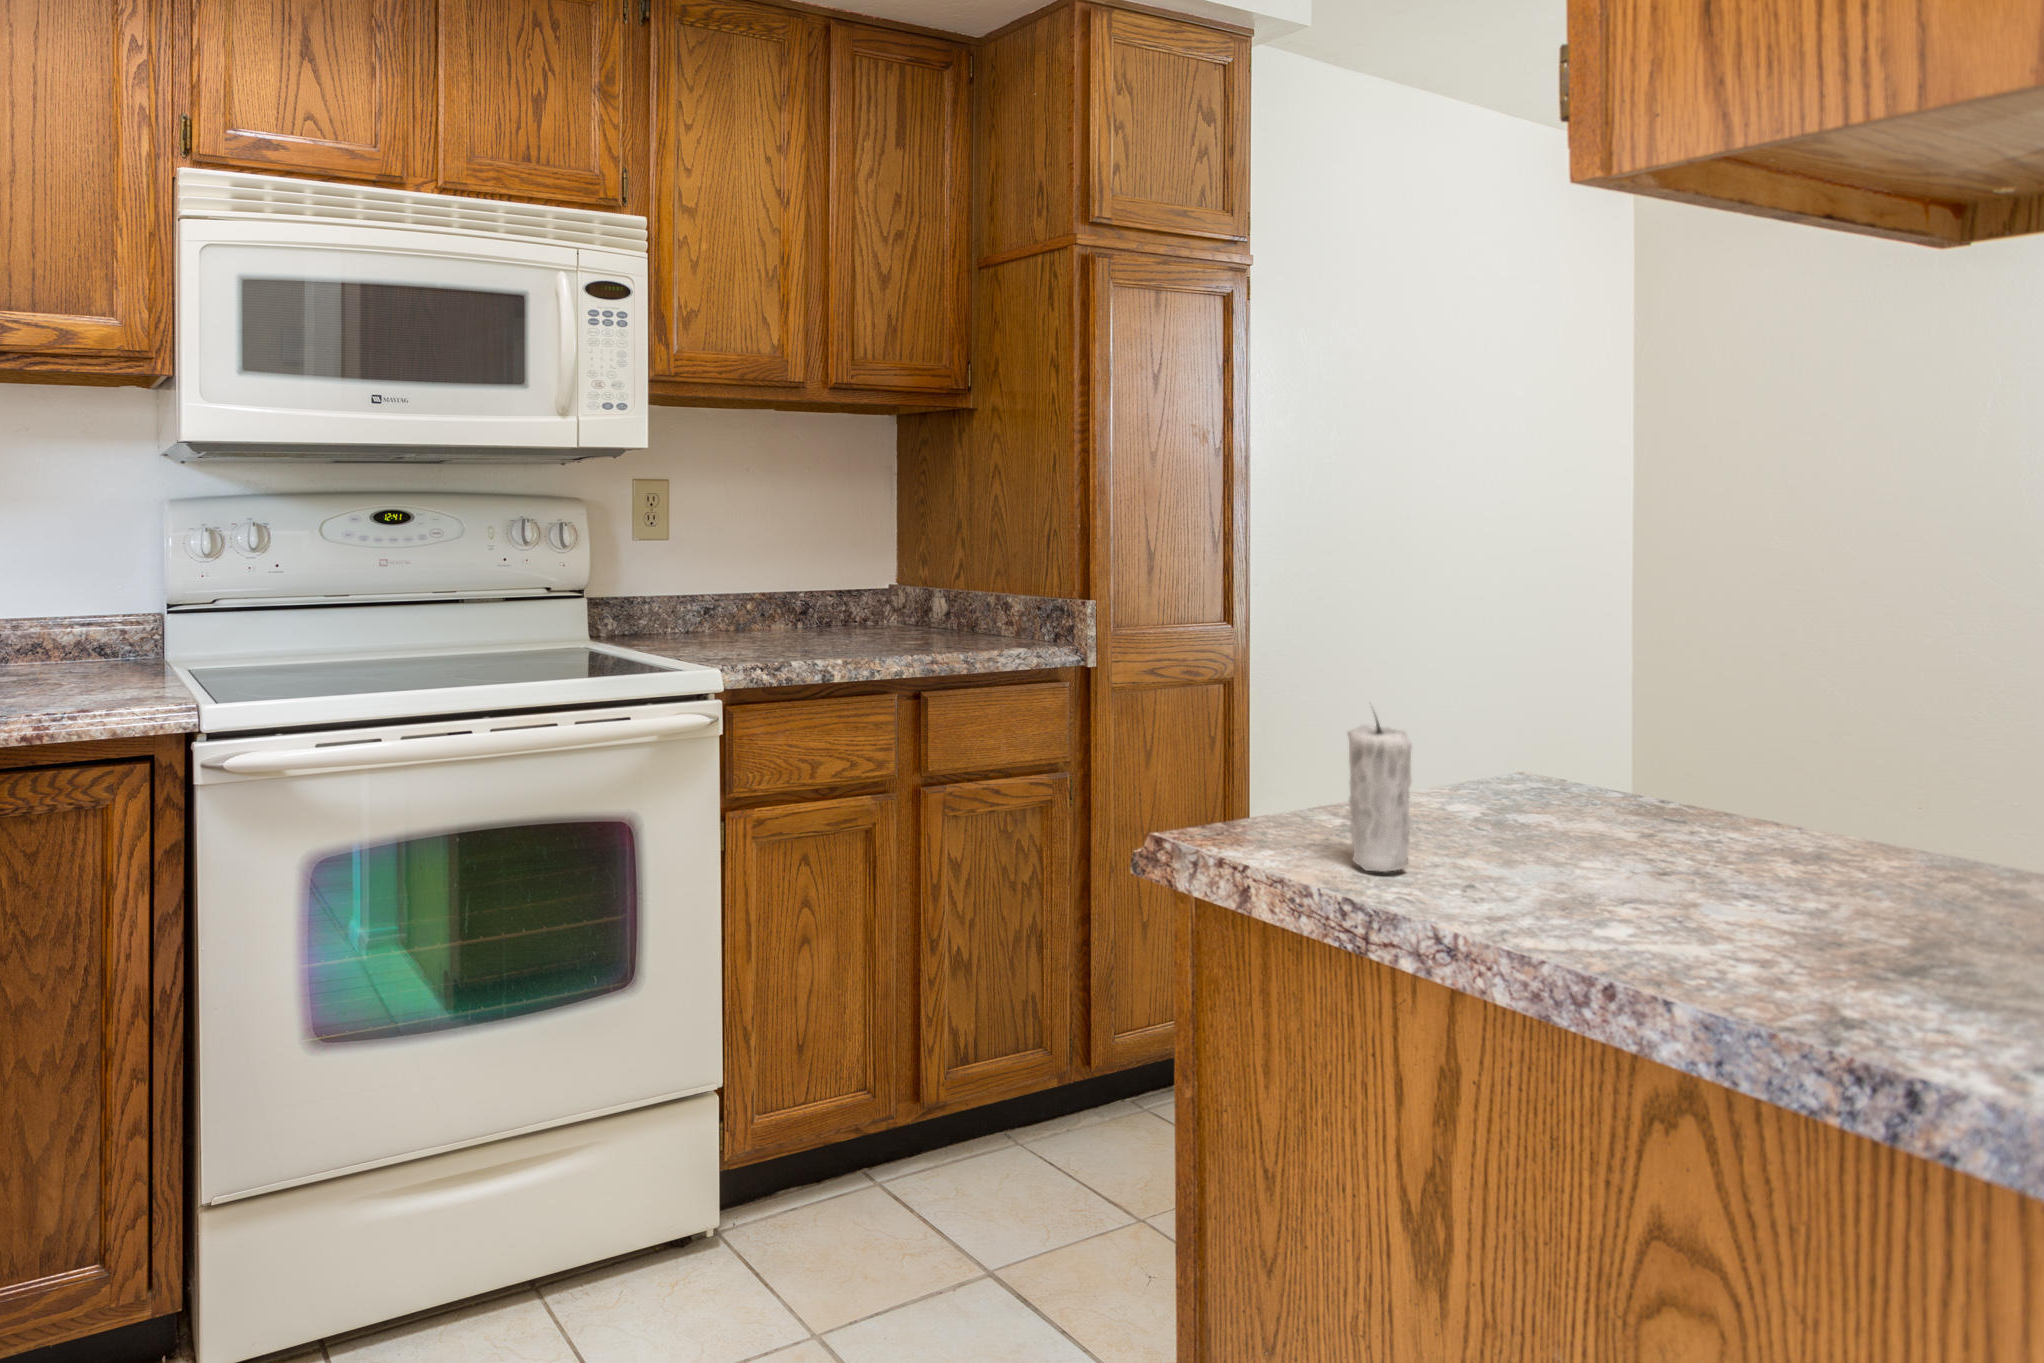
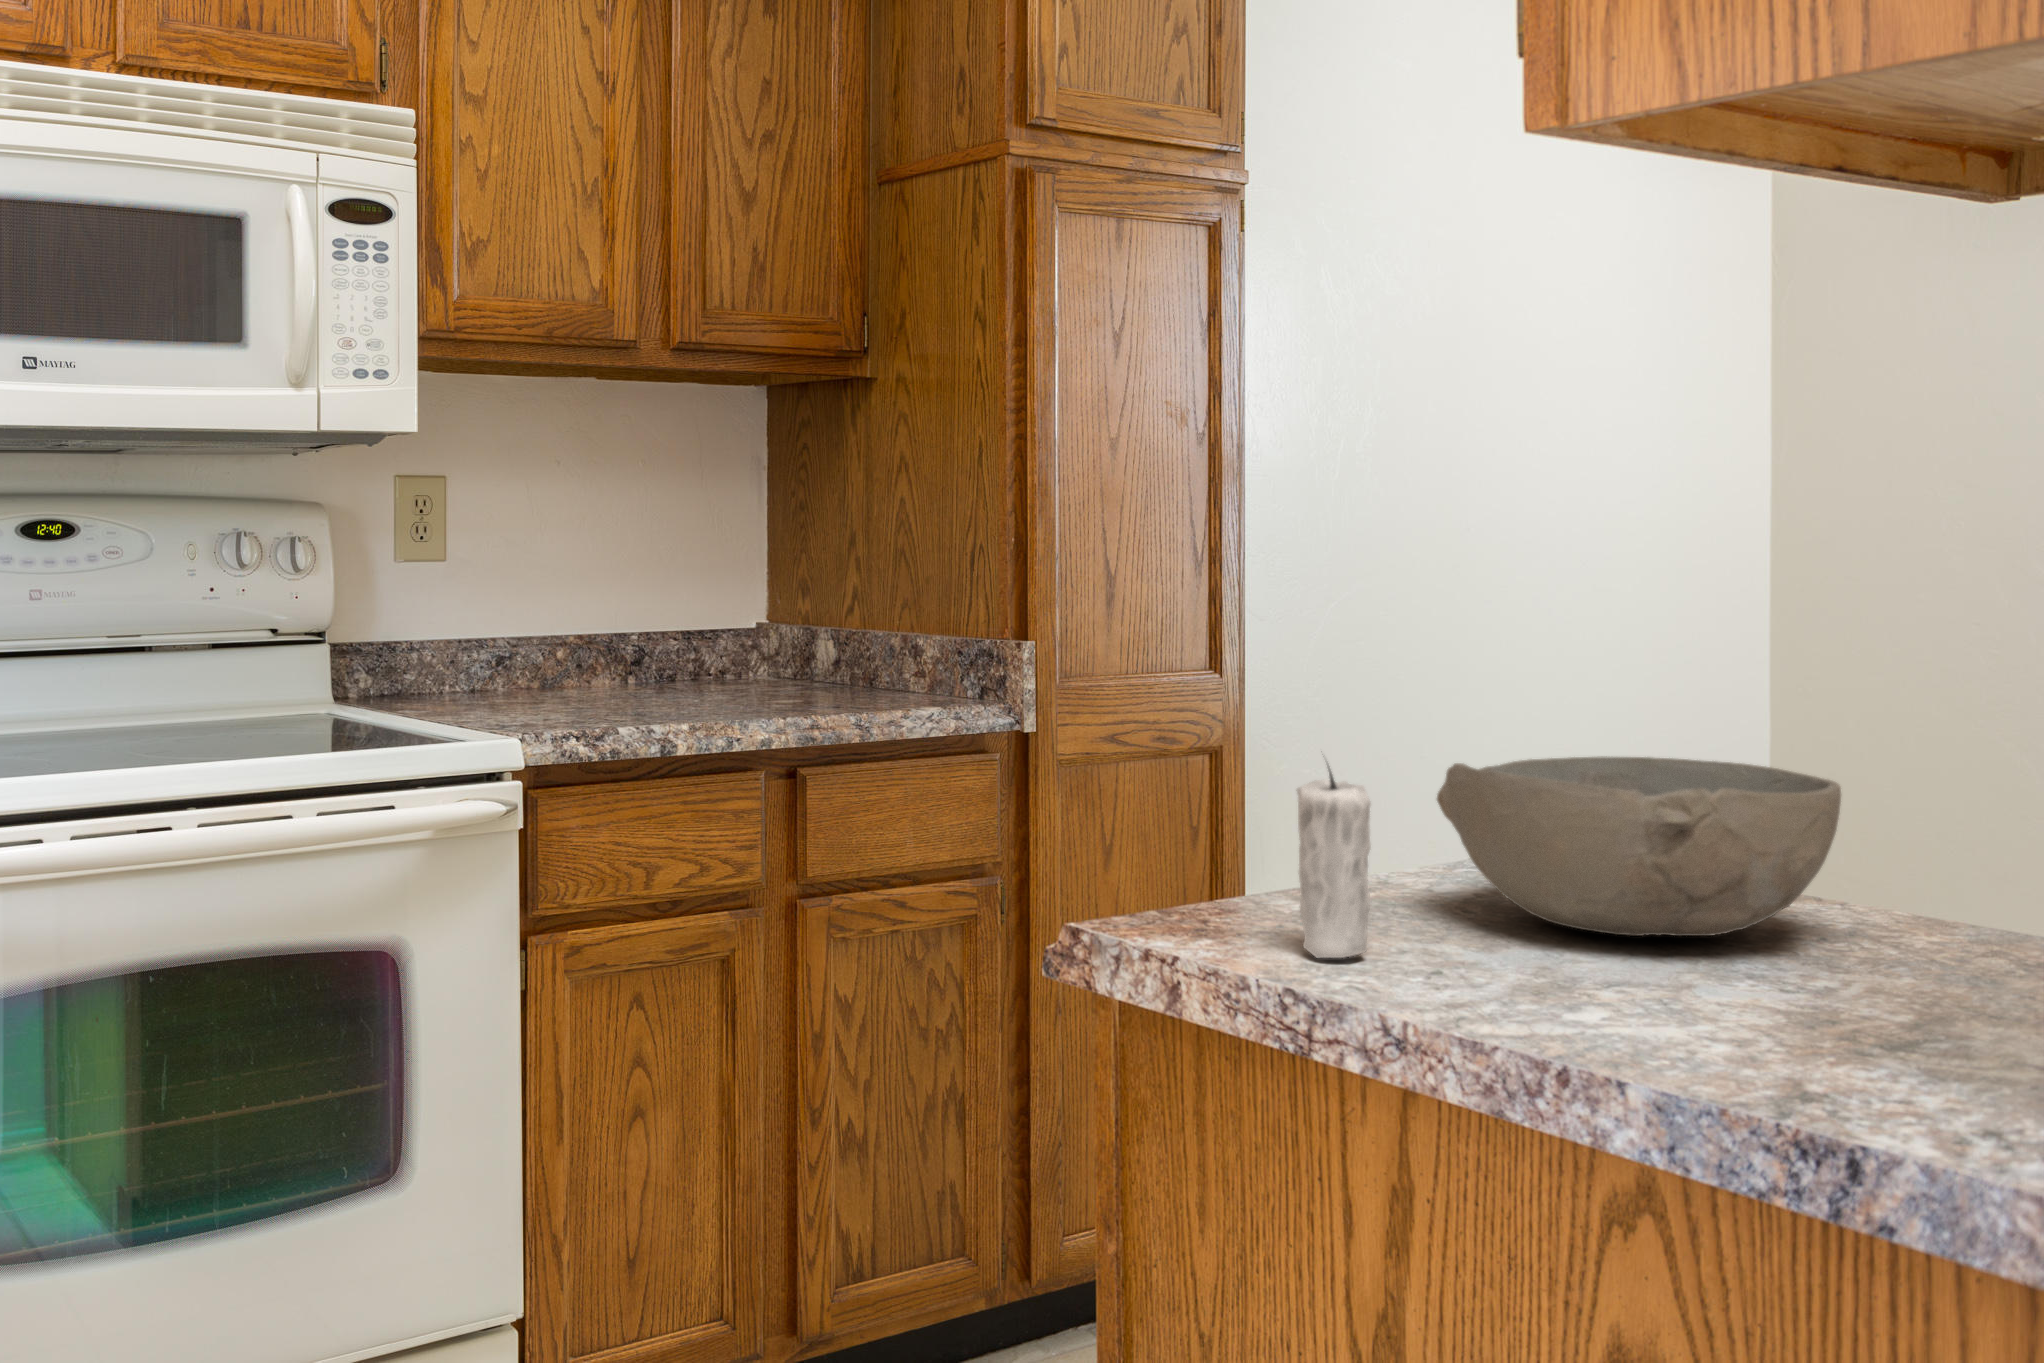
bowl: none [1456,707,1821,860] -> present [1437,756,1841,936]

